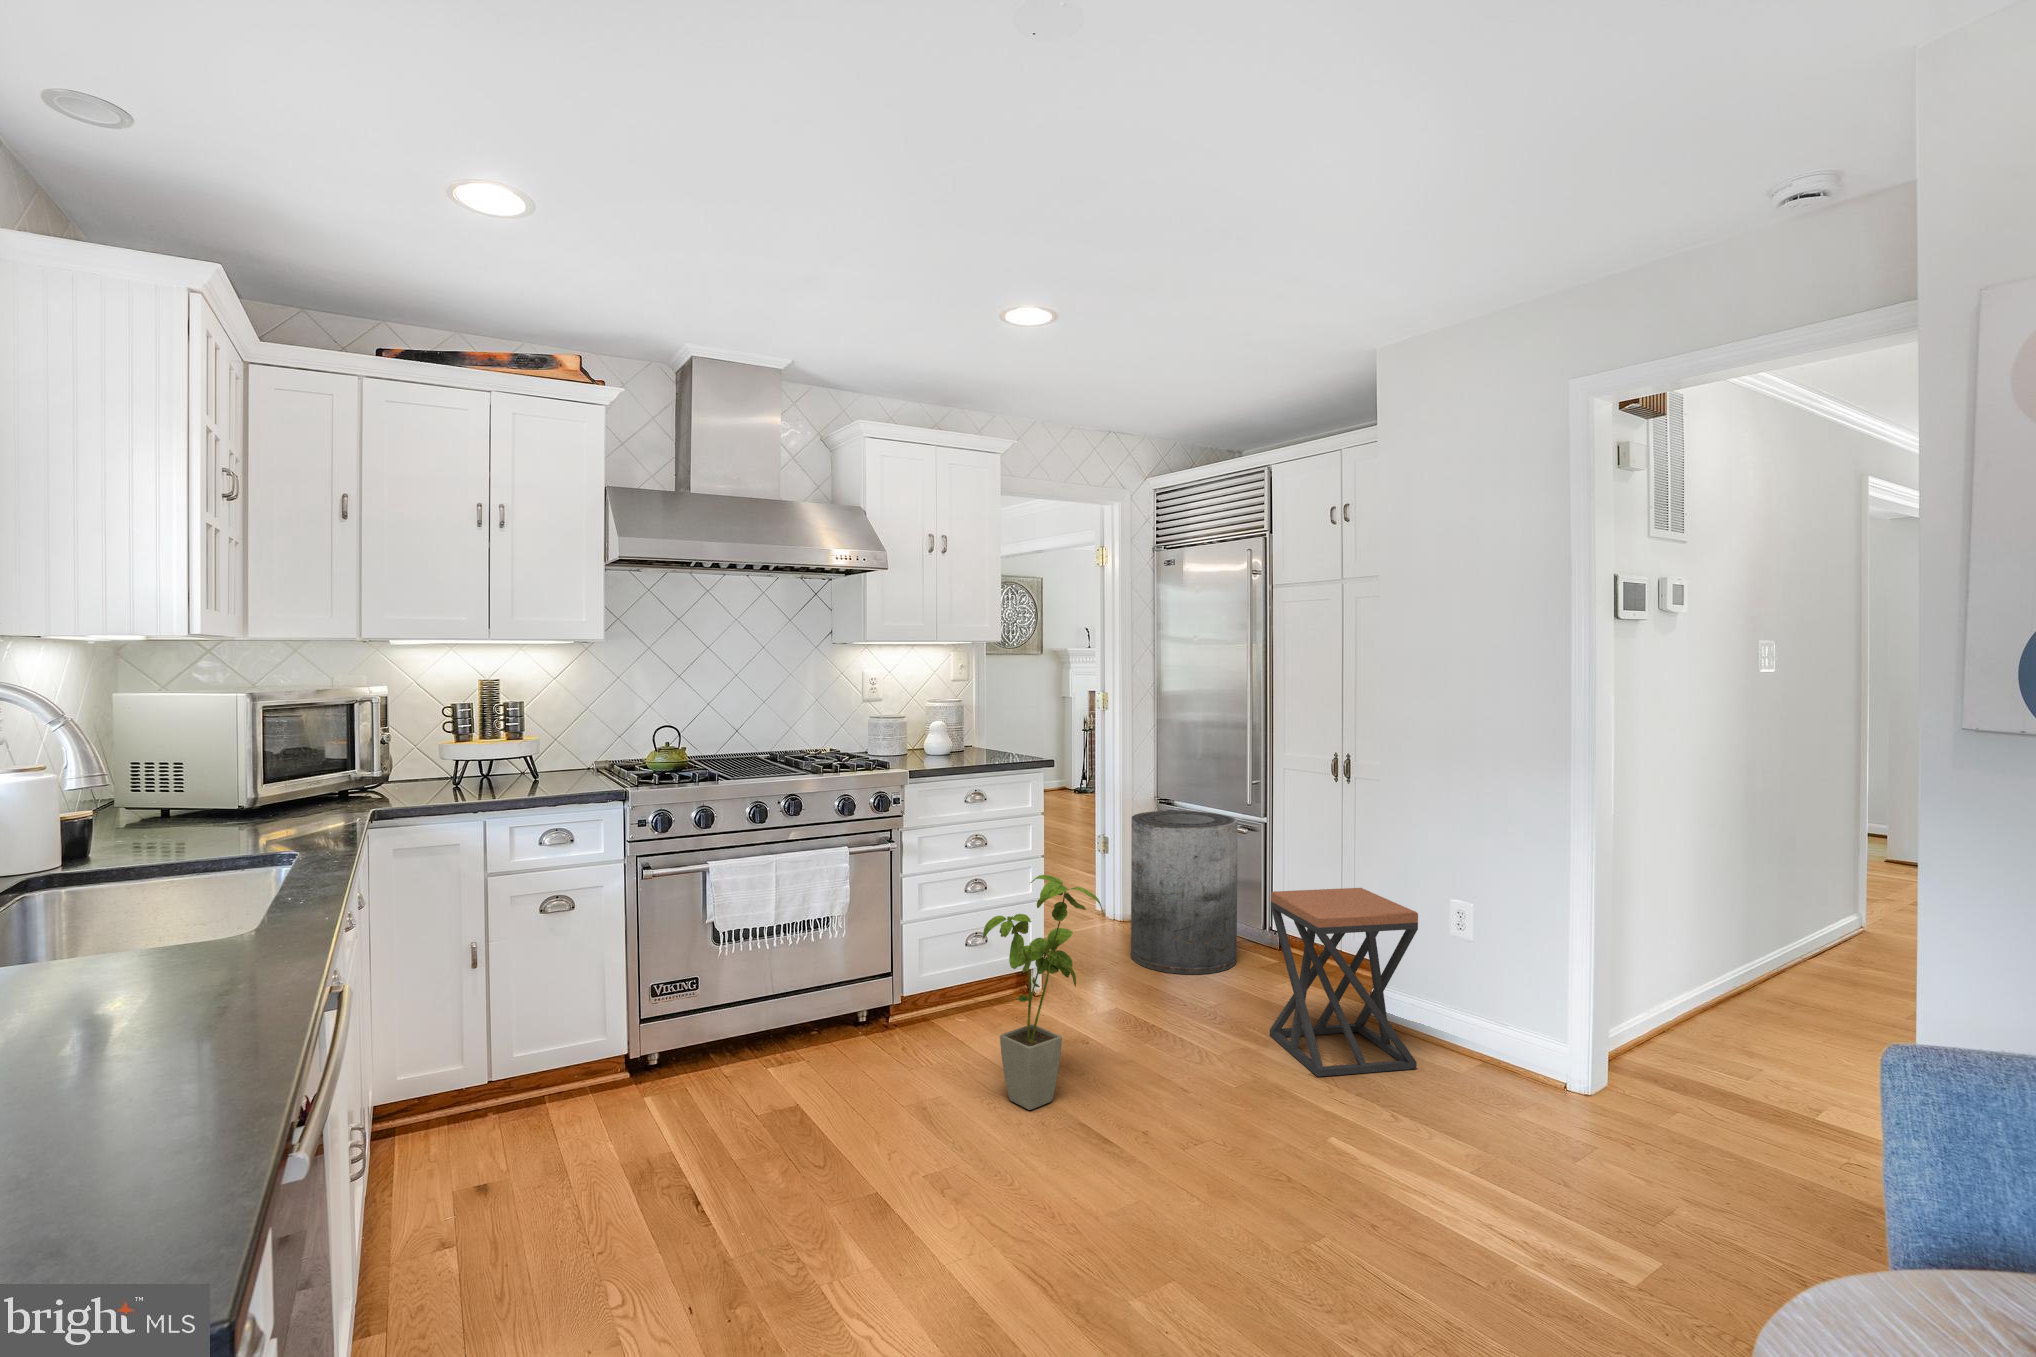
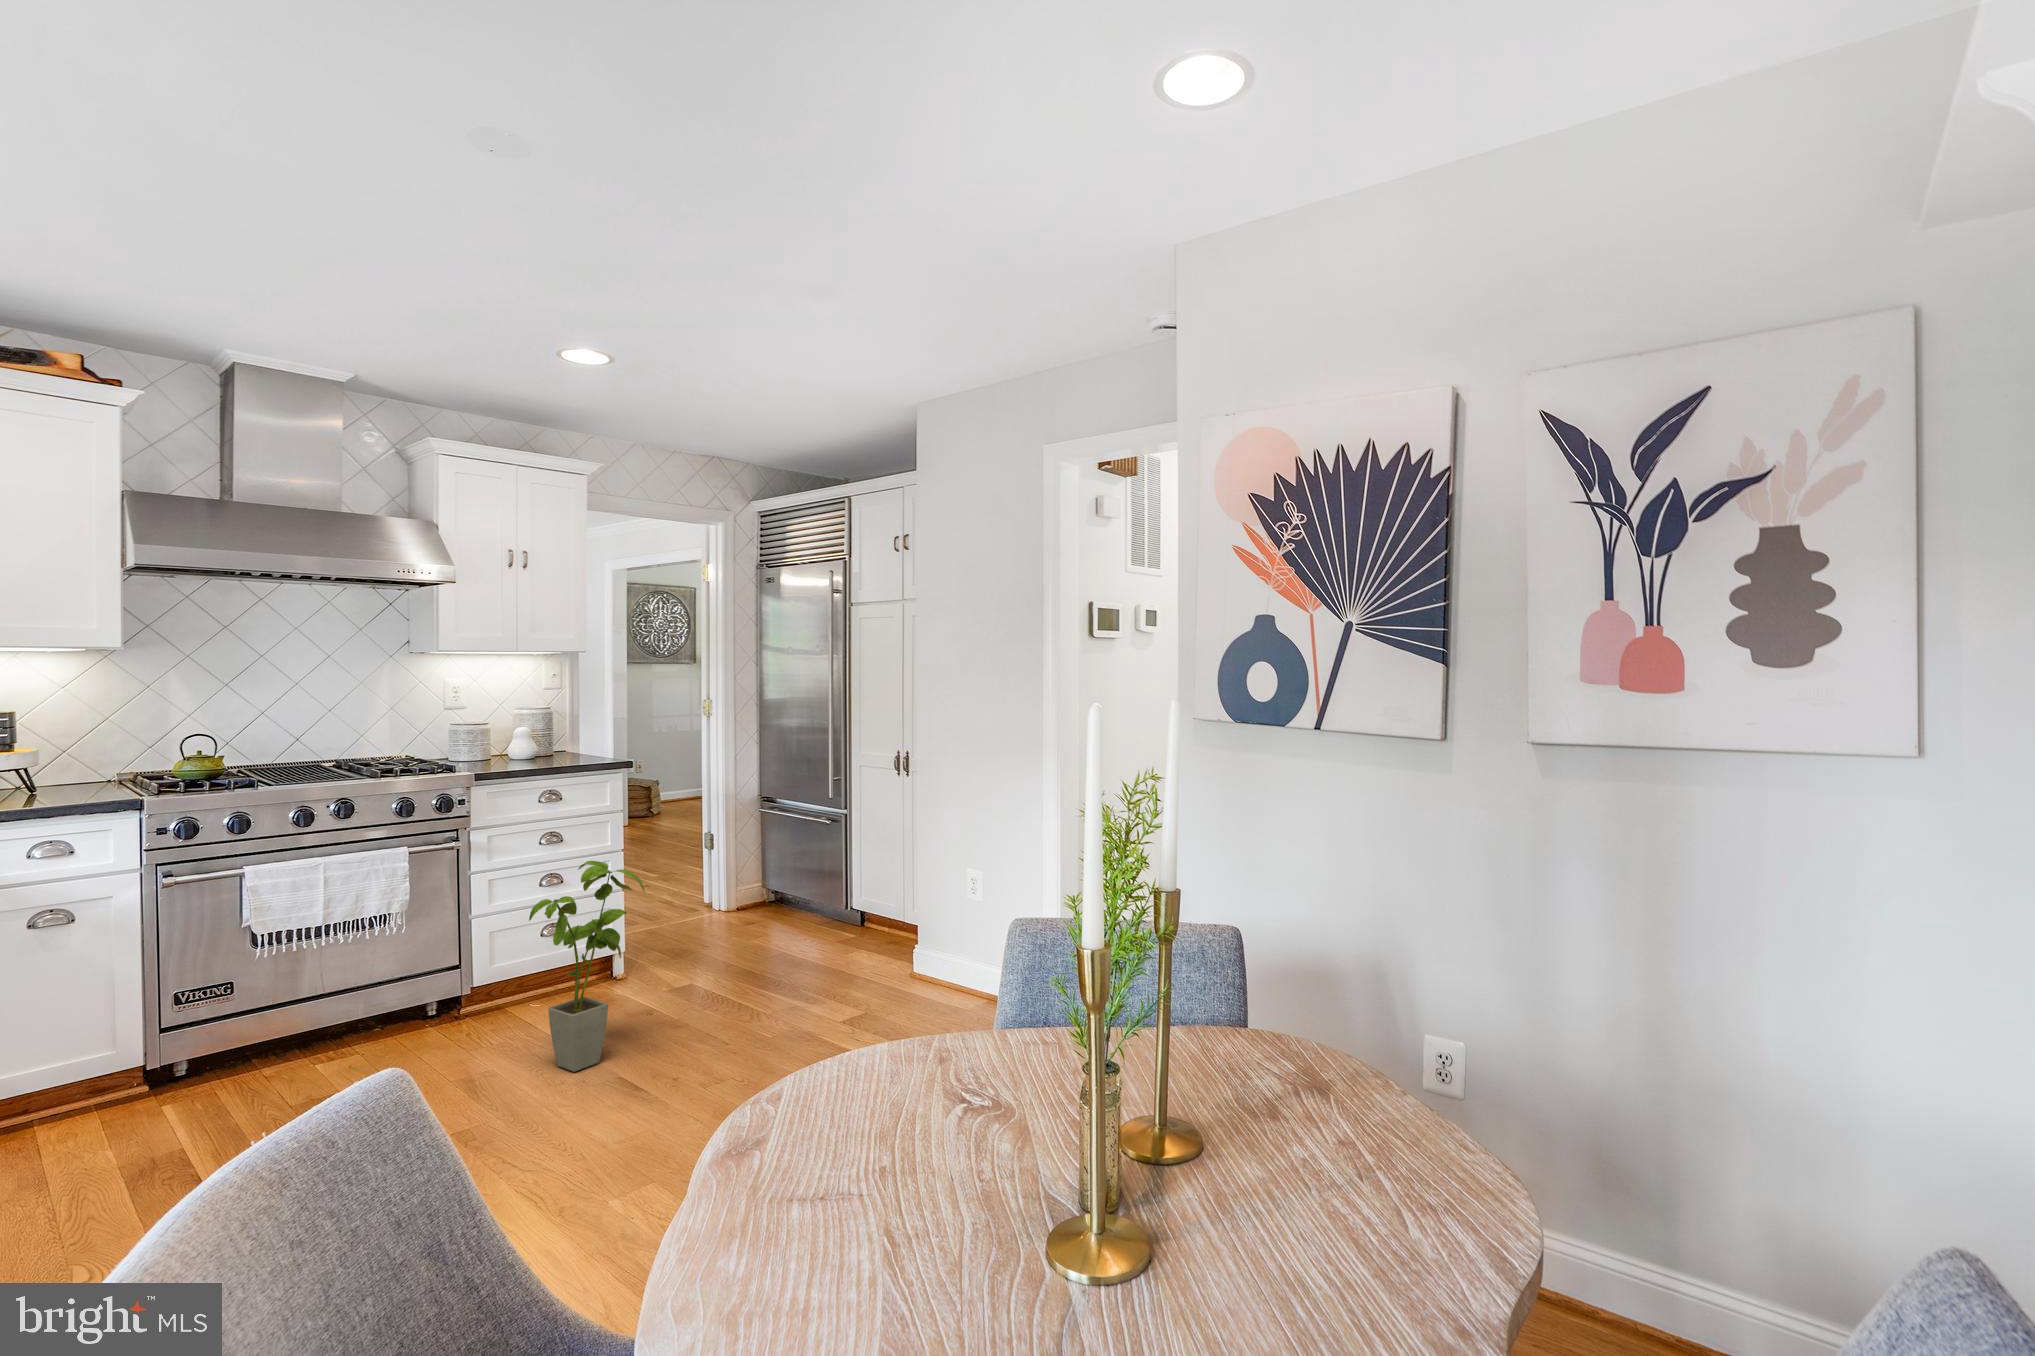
trash can: present [1131,811,1238,974] -> none [724,805,821,951]
stool: present [1270,888,1418,1077] -> none [822,861,934,1020]

